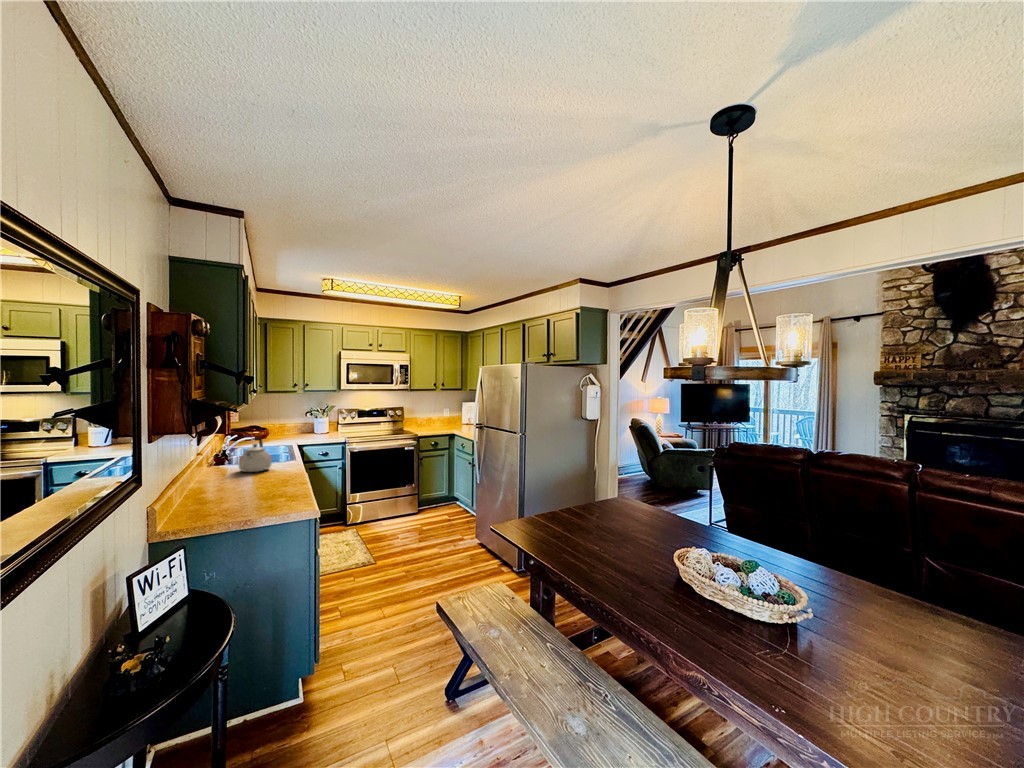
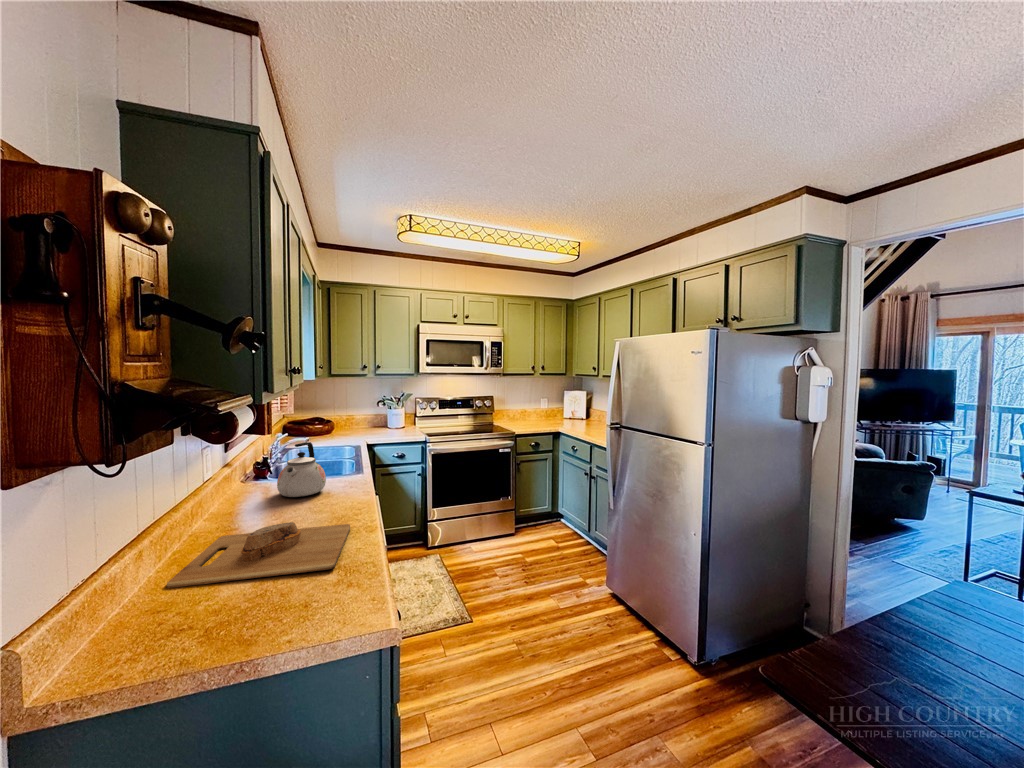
cutting board: none [196,477,292,504] -> present [167,522,350,588]

